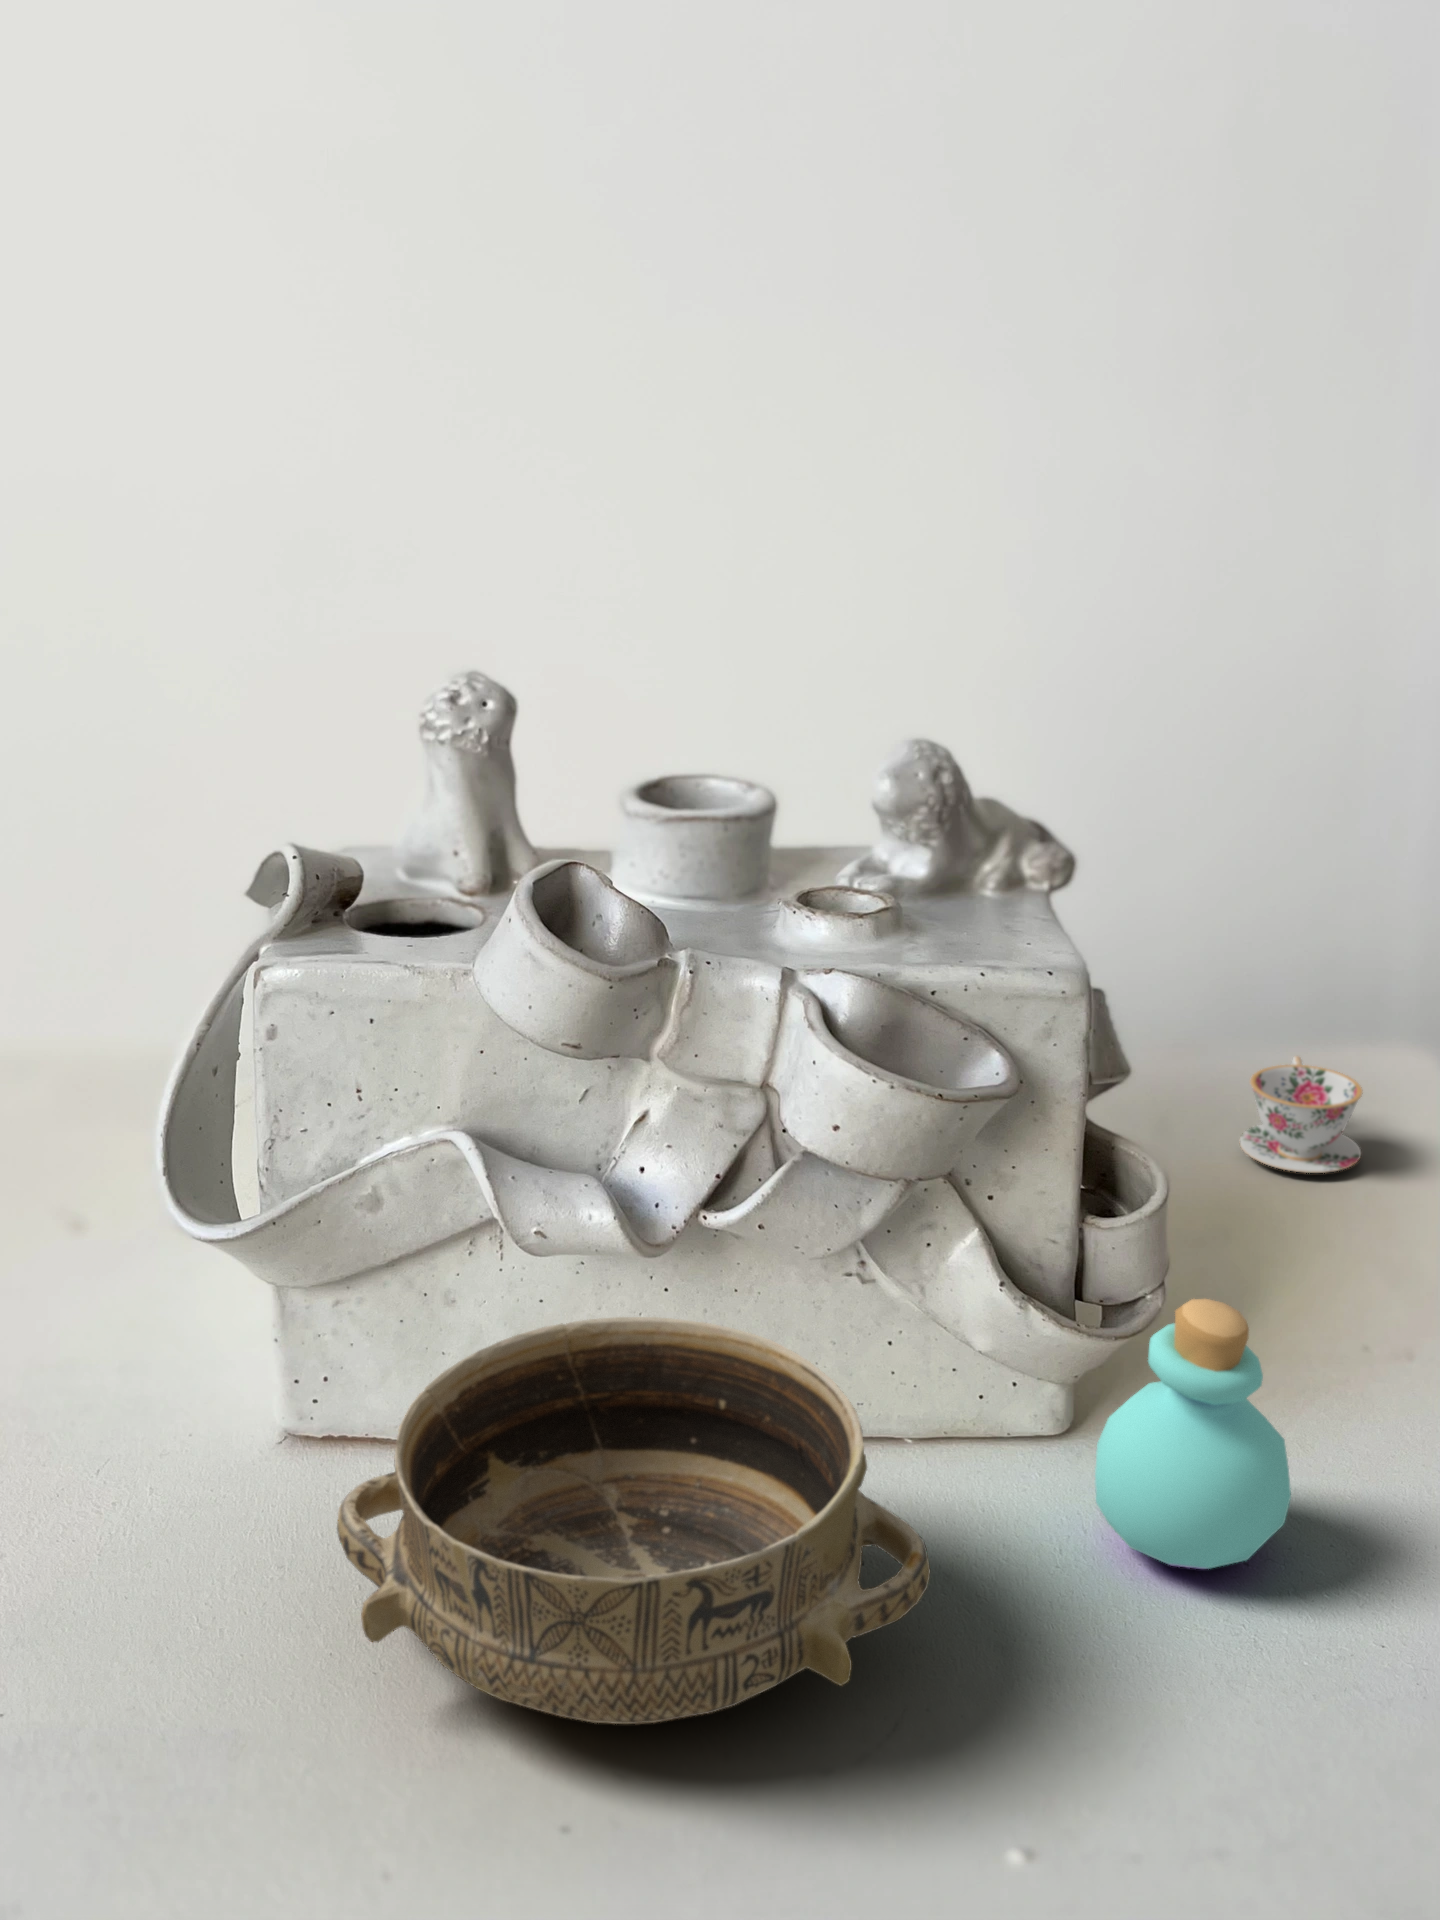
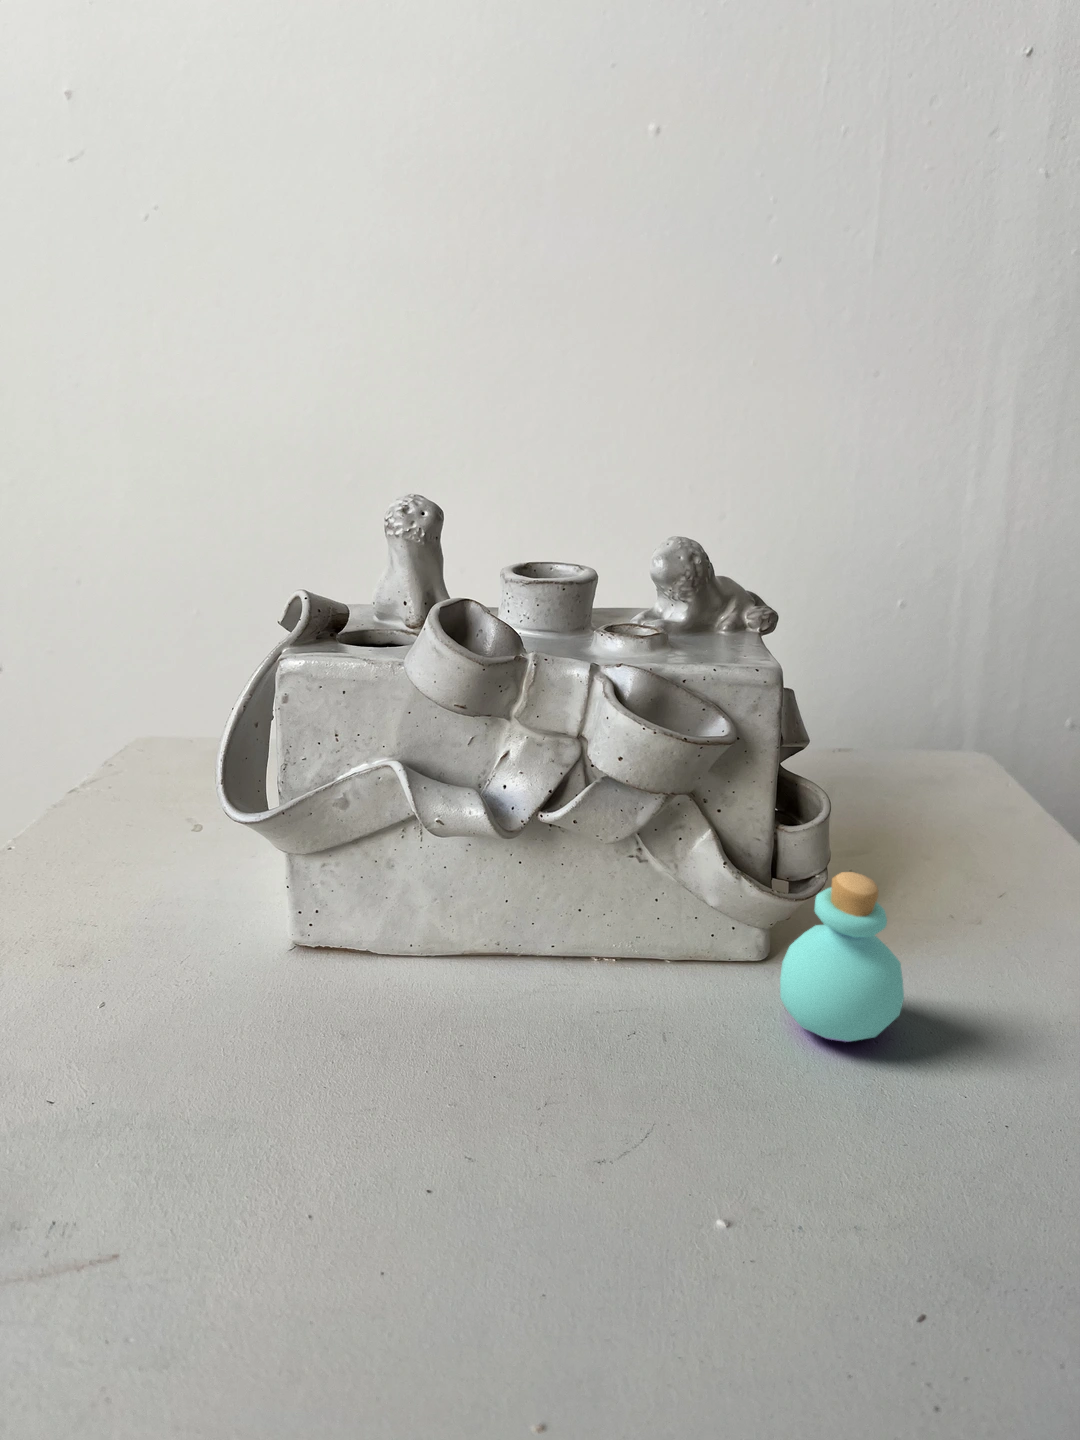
teacup: present [1240,1056,1362,1173] -> none [877,749,952,816]
ceramic bowl: present [337,1317,930,1724] -> none [306,875,672,1122]

